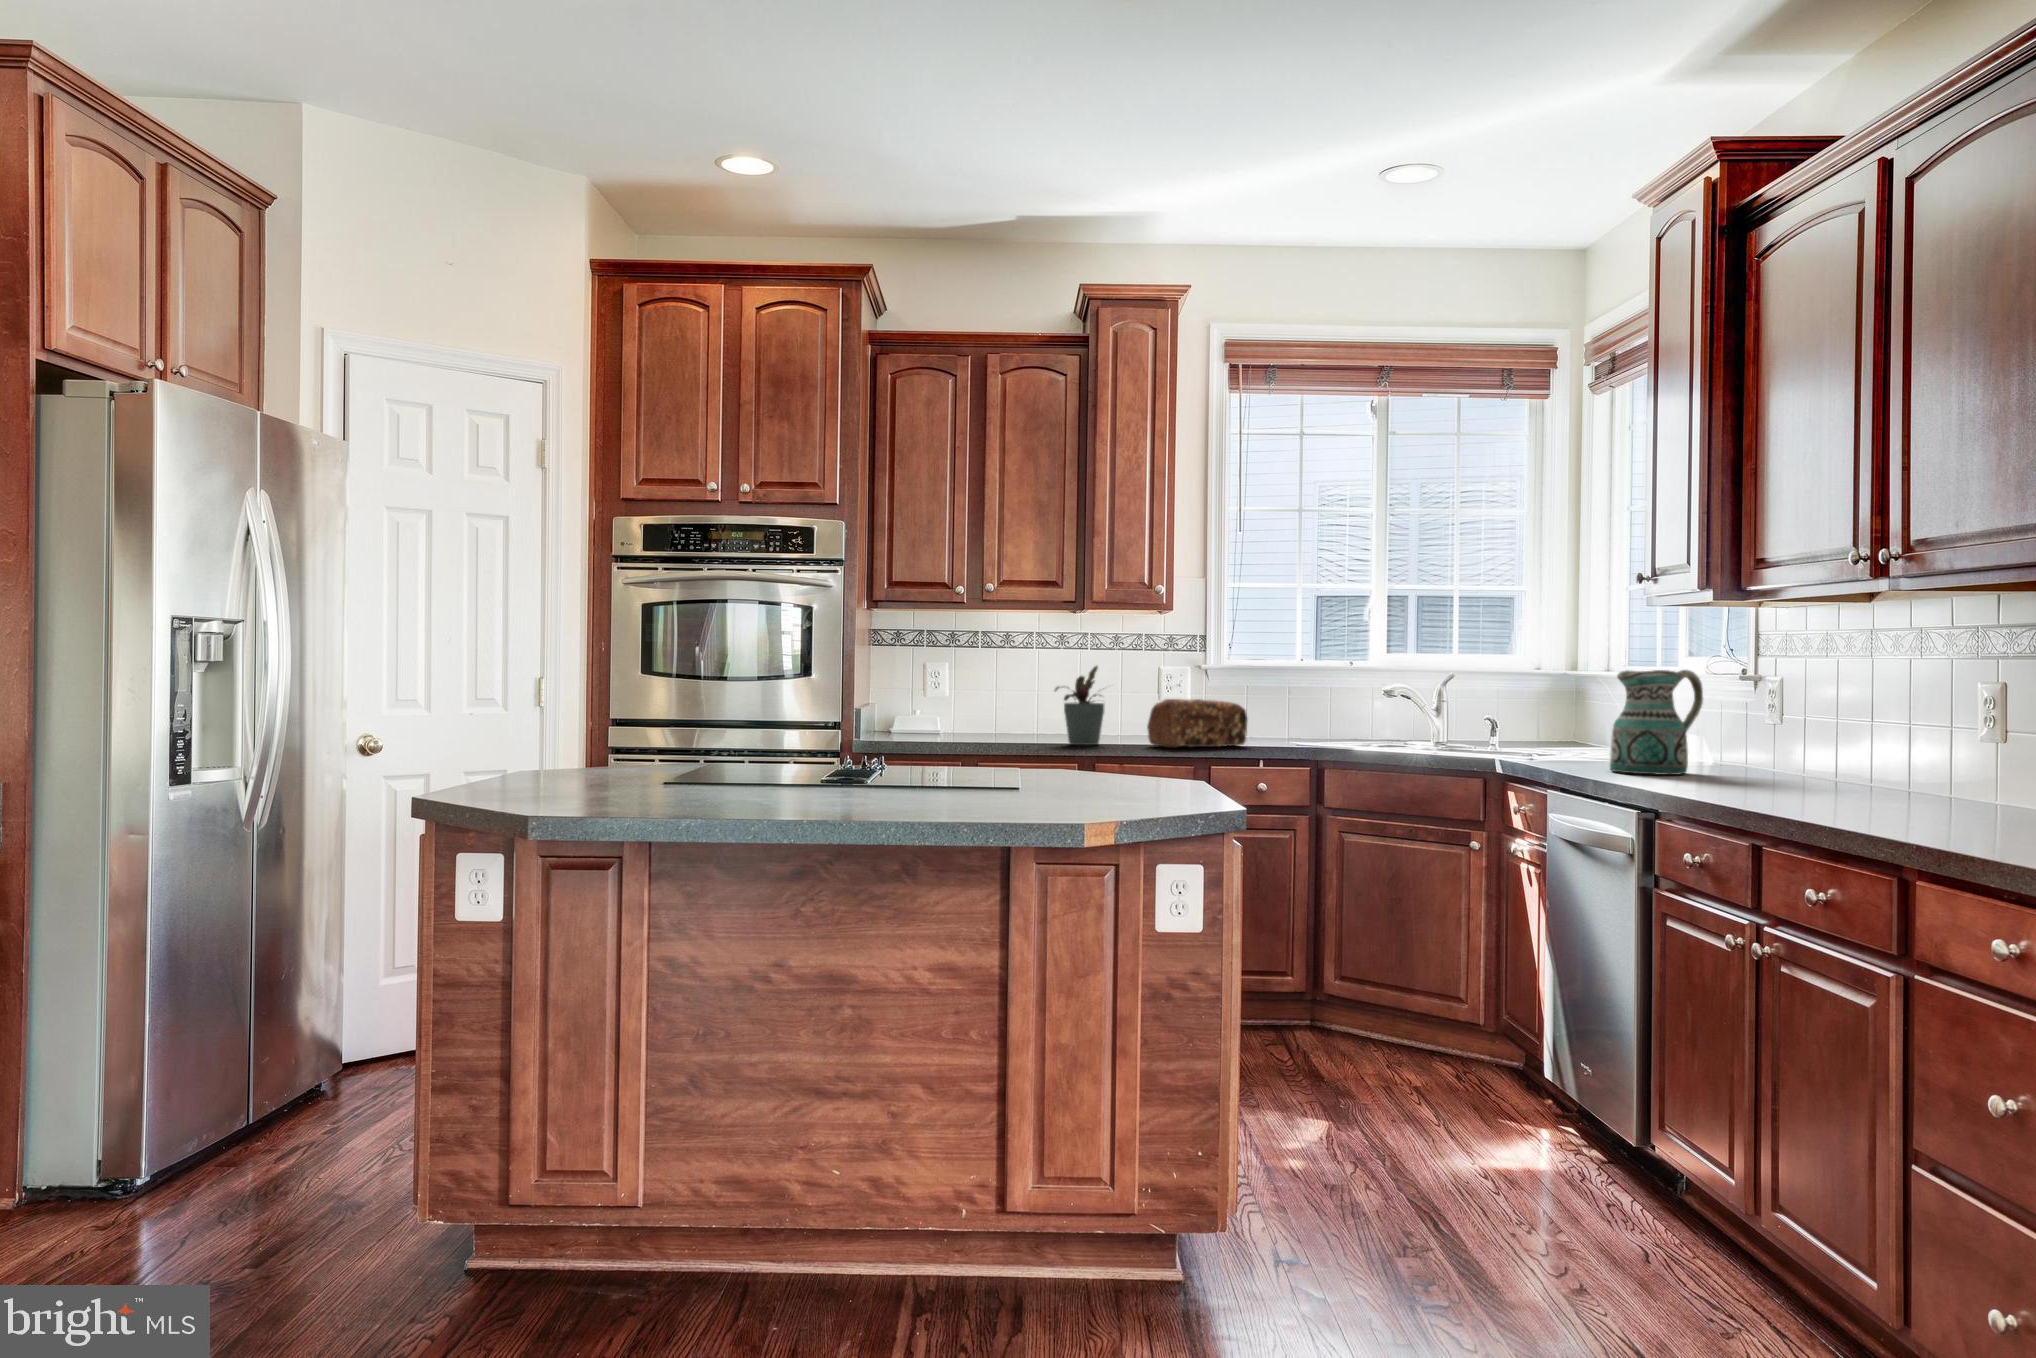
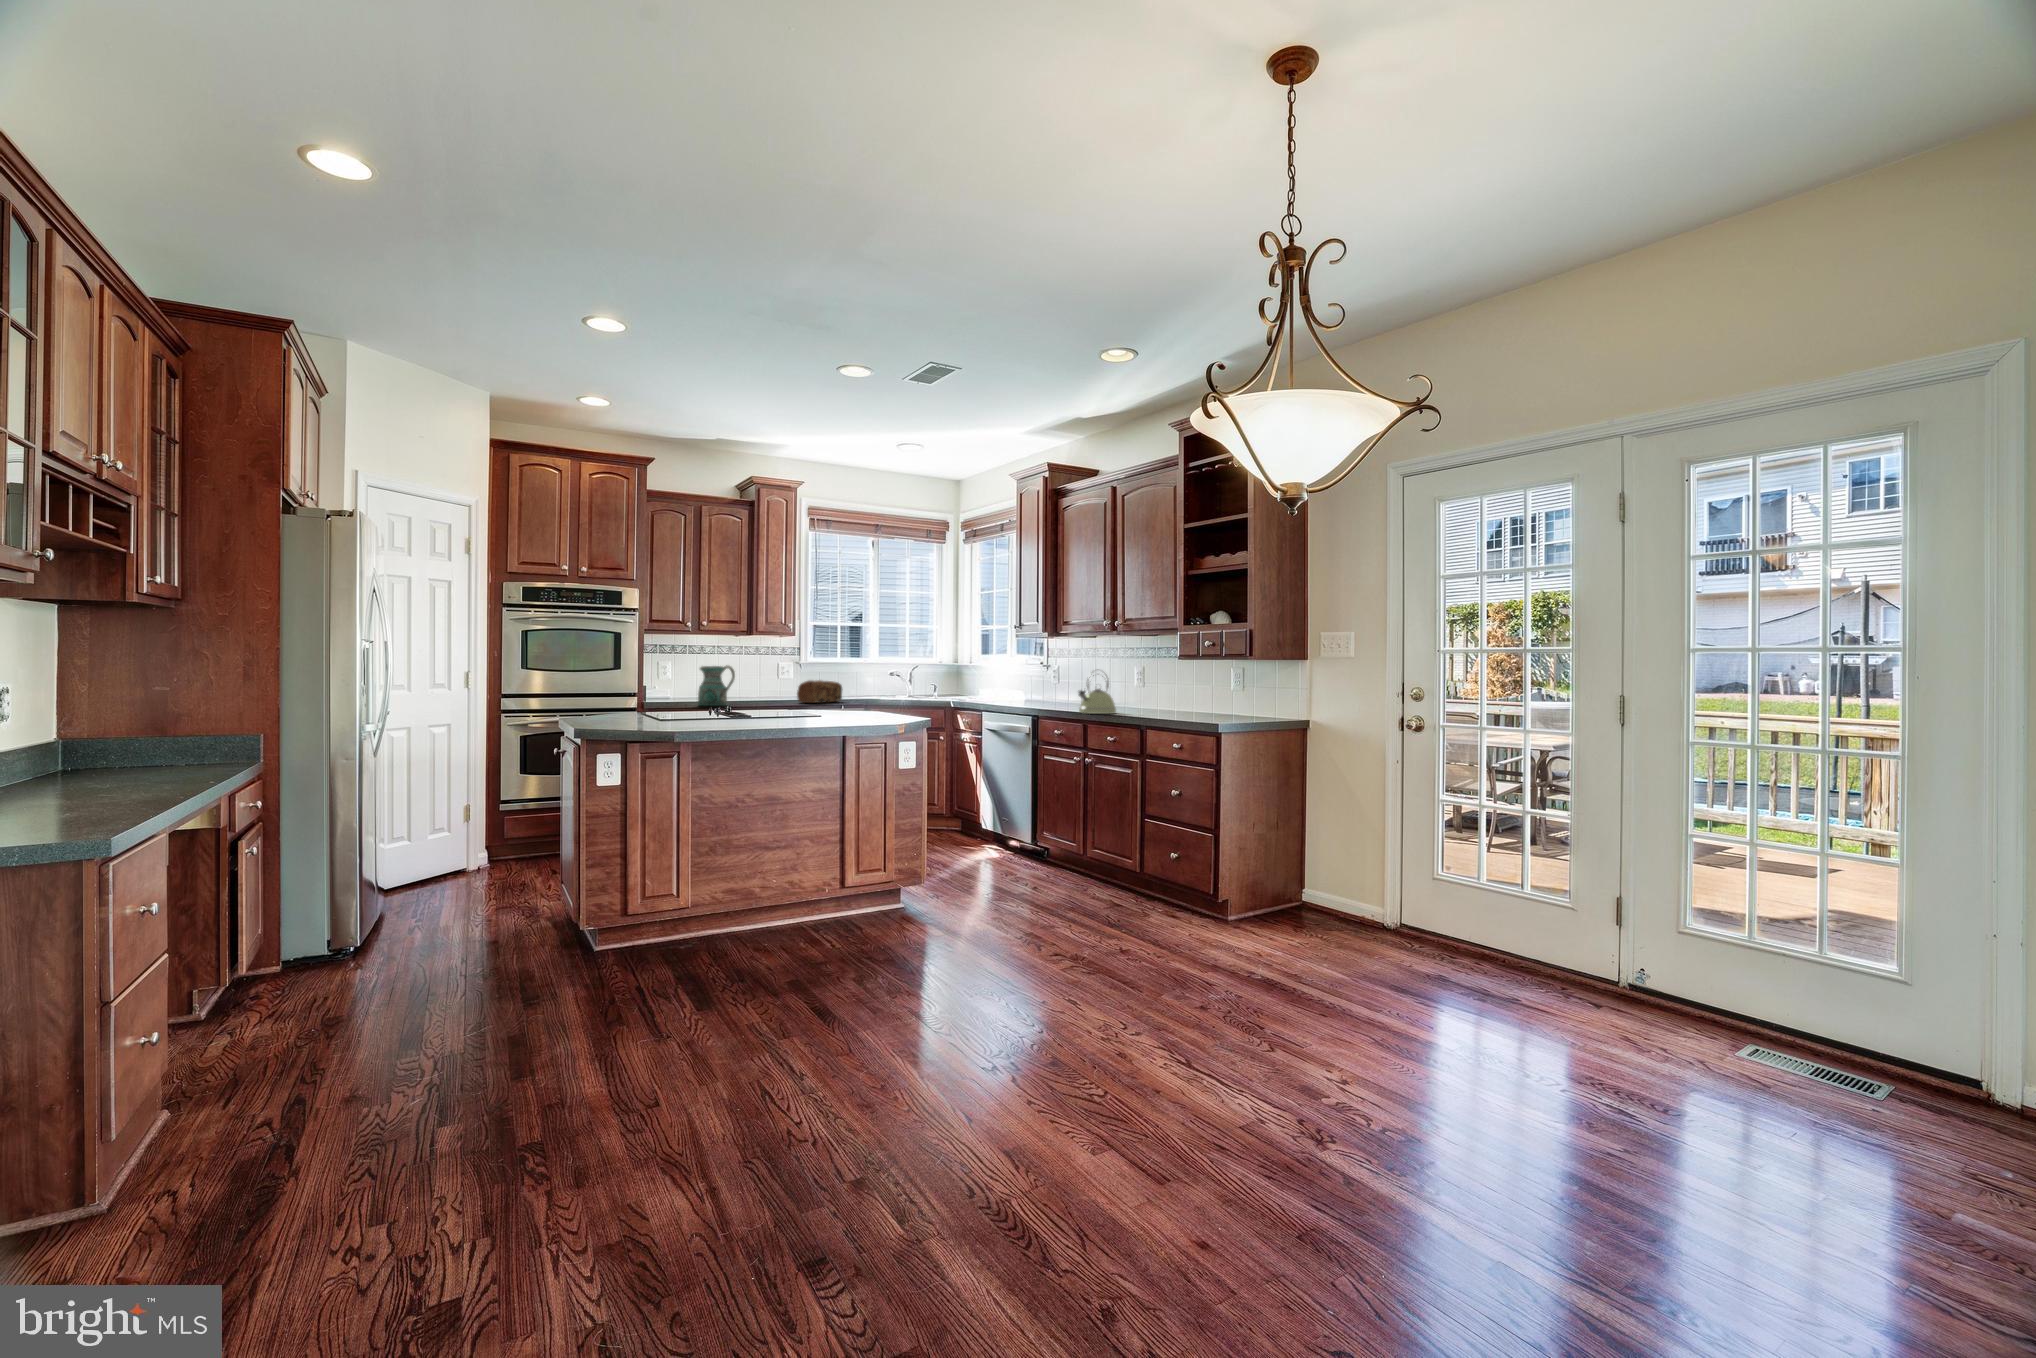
potted plant: present [1055,666,1104,745] -> none [750,665,780,704]
ceramic pitcher: present [1610,670,1703,775] -> present [698,665,735,706]
kettle: none [1798,675,1947,814] -> present [1079,675,1116,714]

